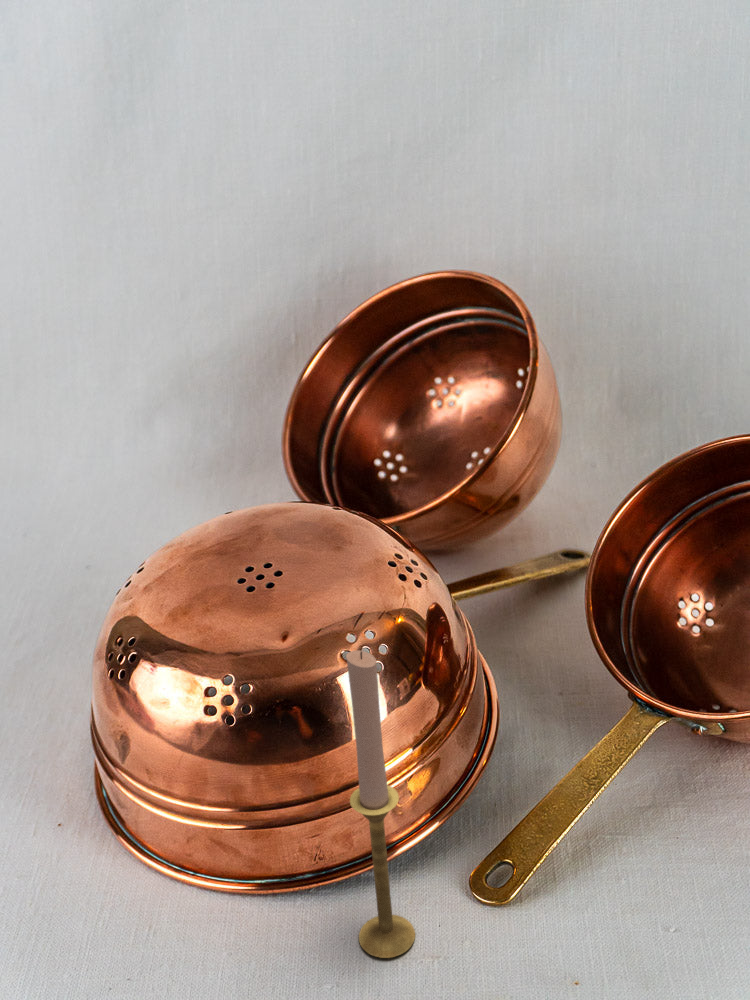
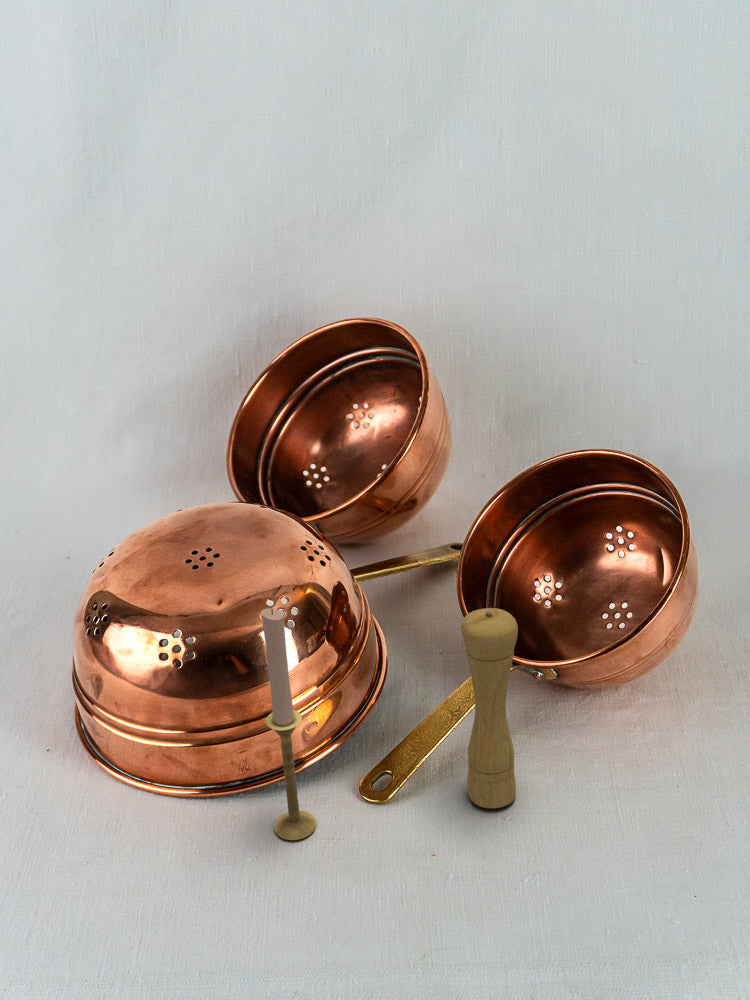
pepper mill: none [616,648,697,916] -> present [461,608,518,808]

